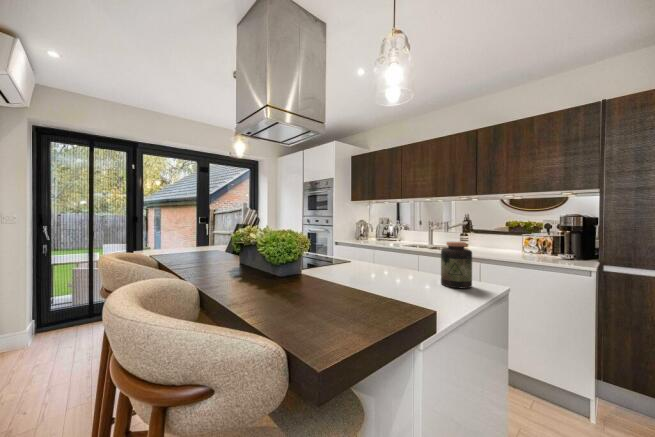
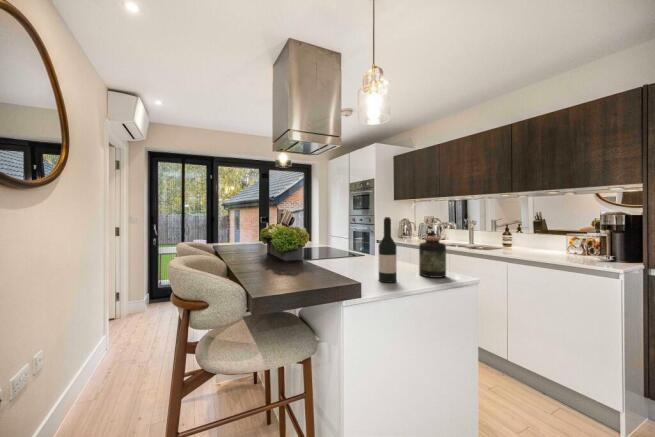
wine bottle: none [414,220,436,300] -> present [379,217,397,282]

